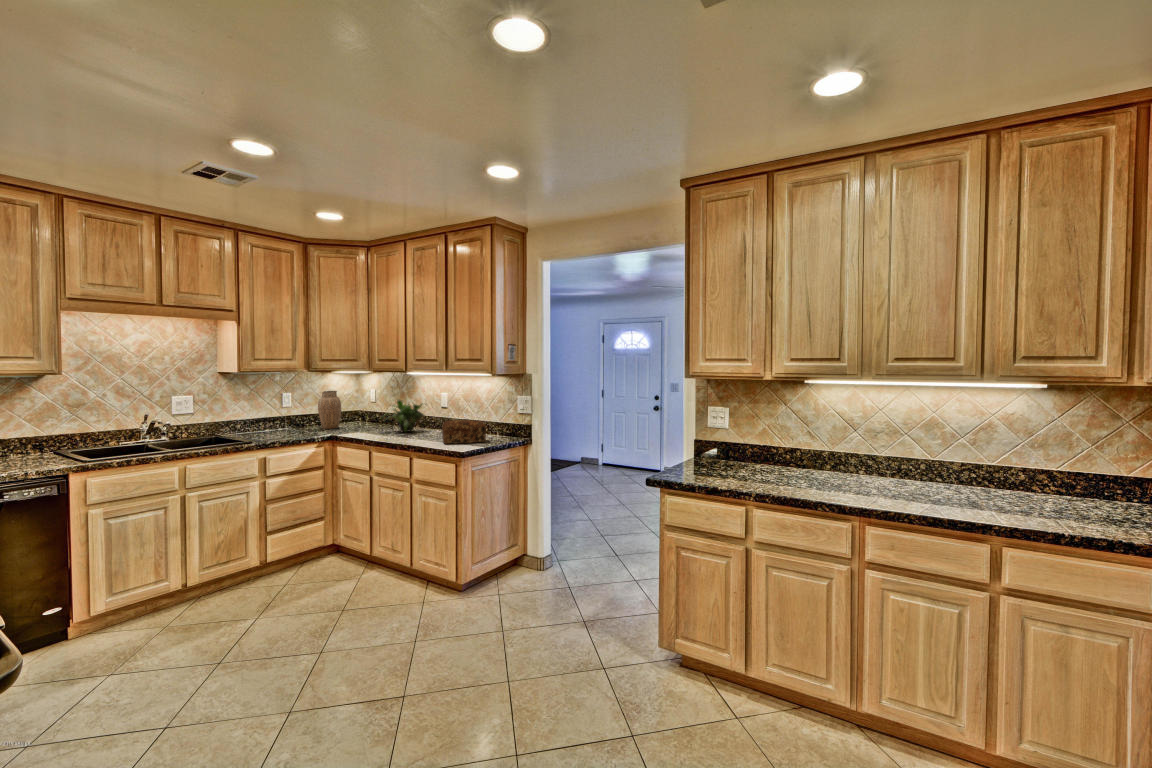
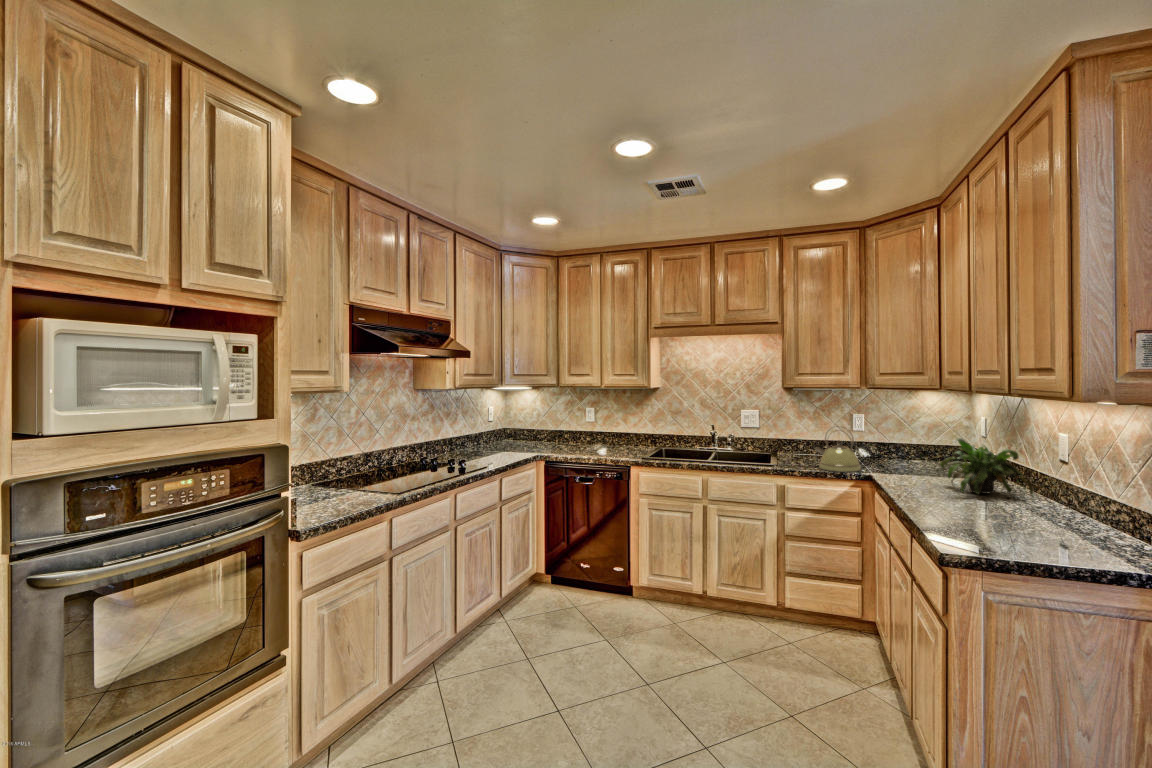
vase: present [318,391,341,429] -> none [886,415,919,466]
kettle: none [277,401,317,438] -> present [815,426,861,472]
bread loaf: present [442,420,486,444] -> none [961,489,1078,550]

